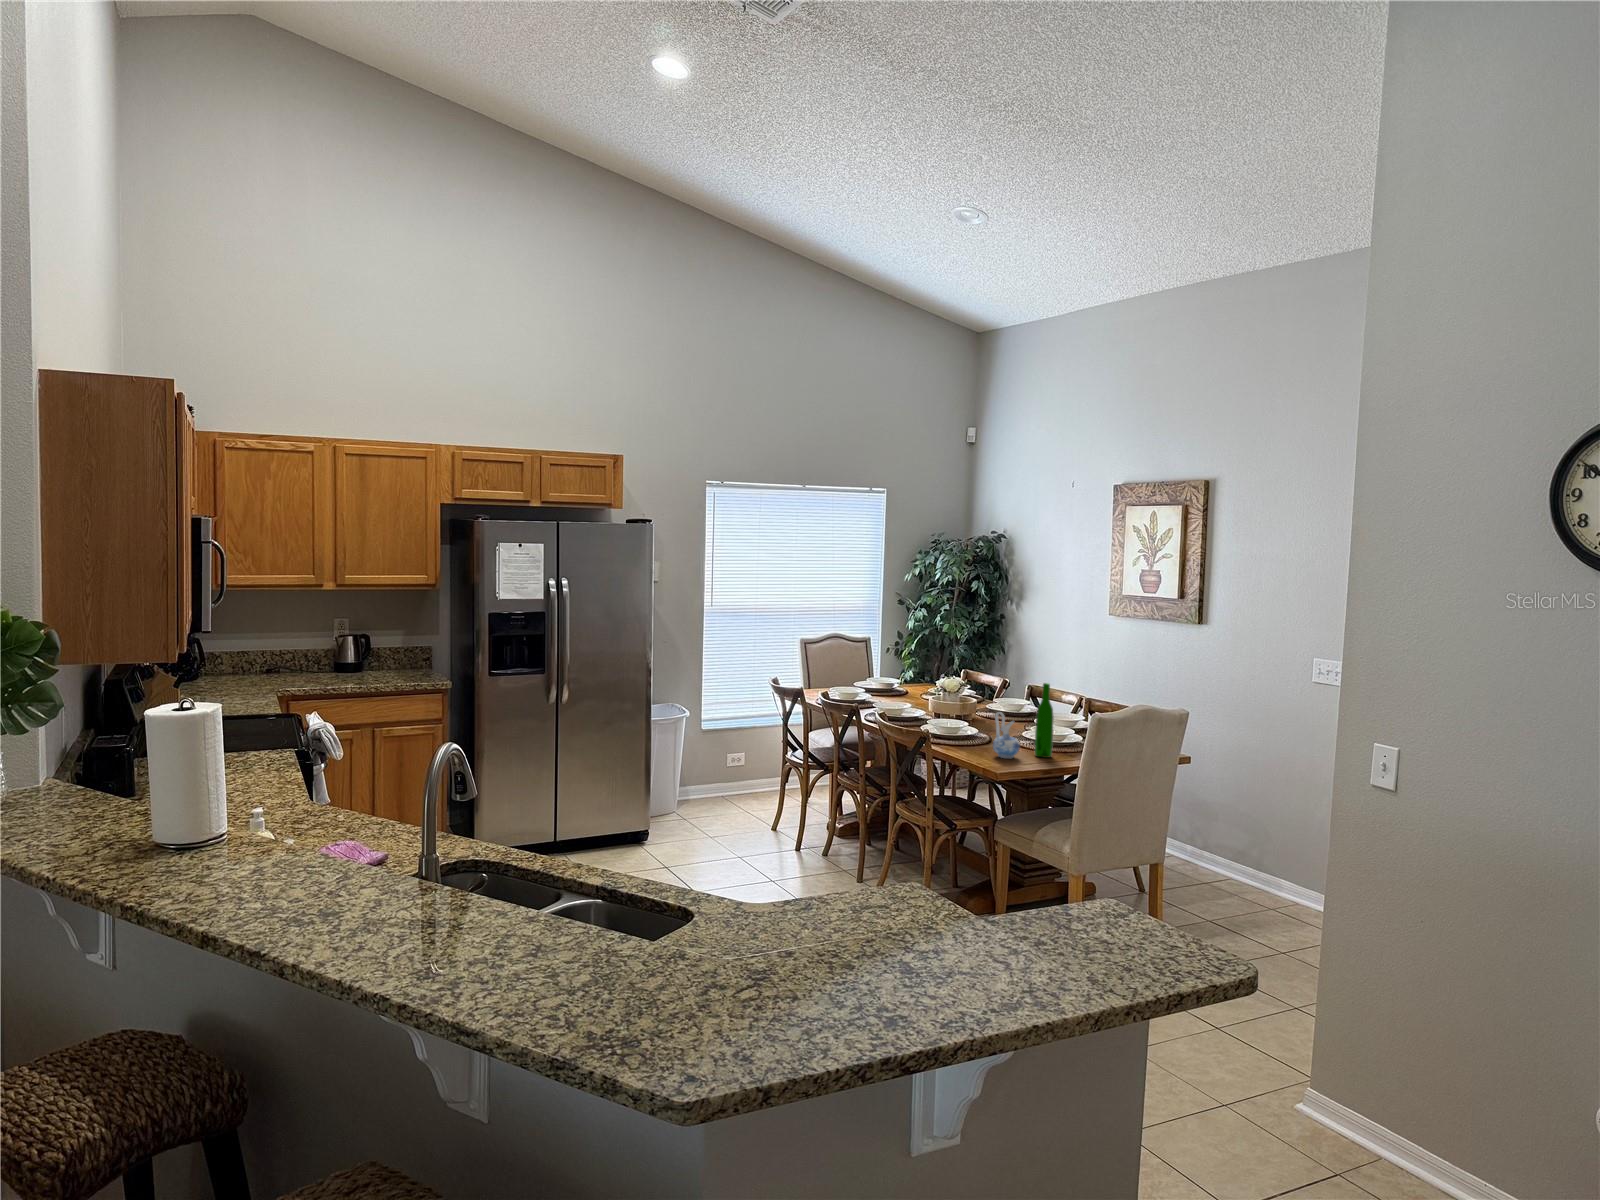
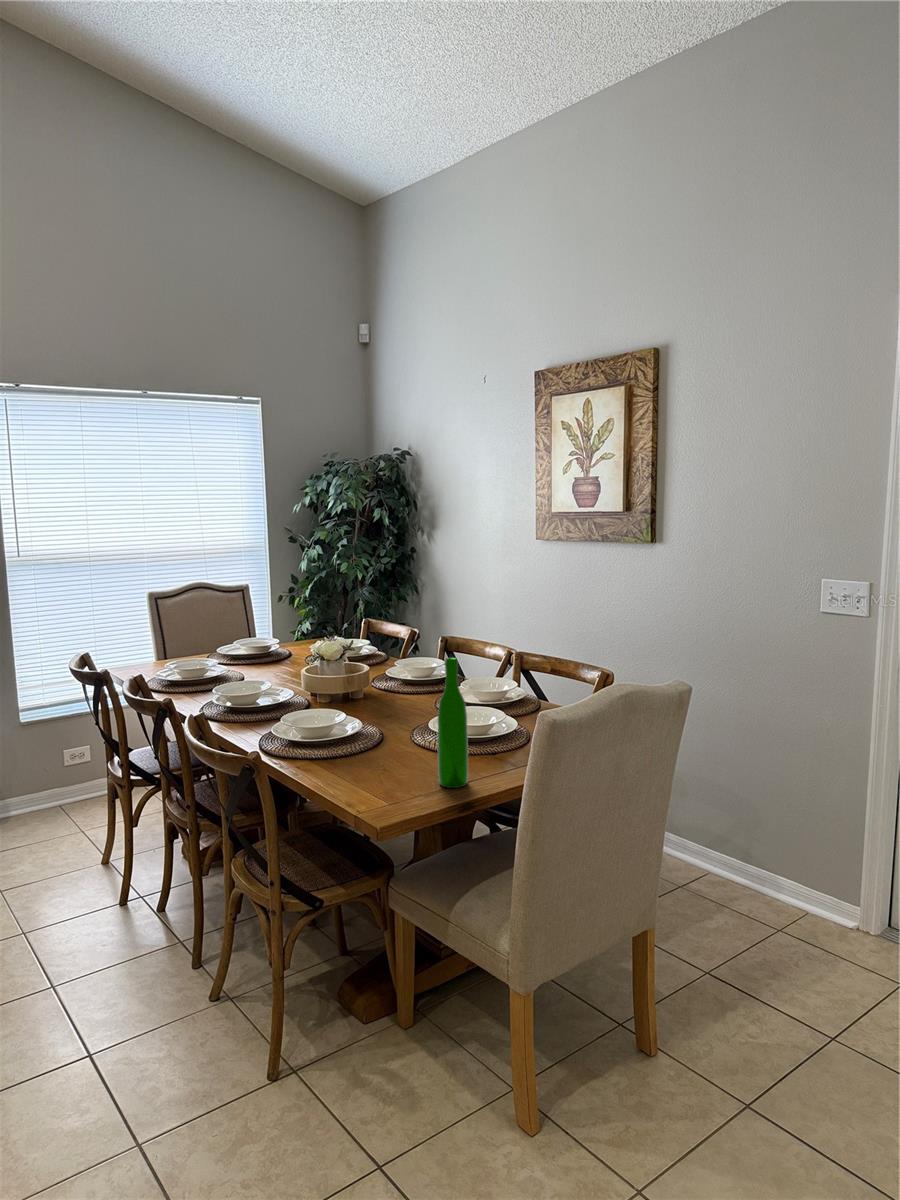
ceramic pitcher: present [993,712,1020,758] -> none [363,718,410,801]

